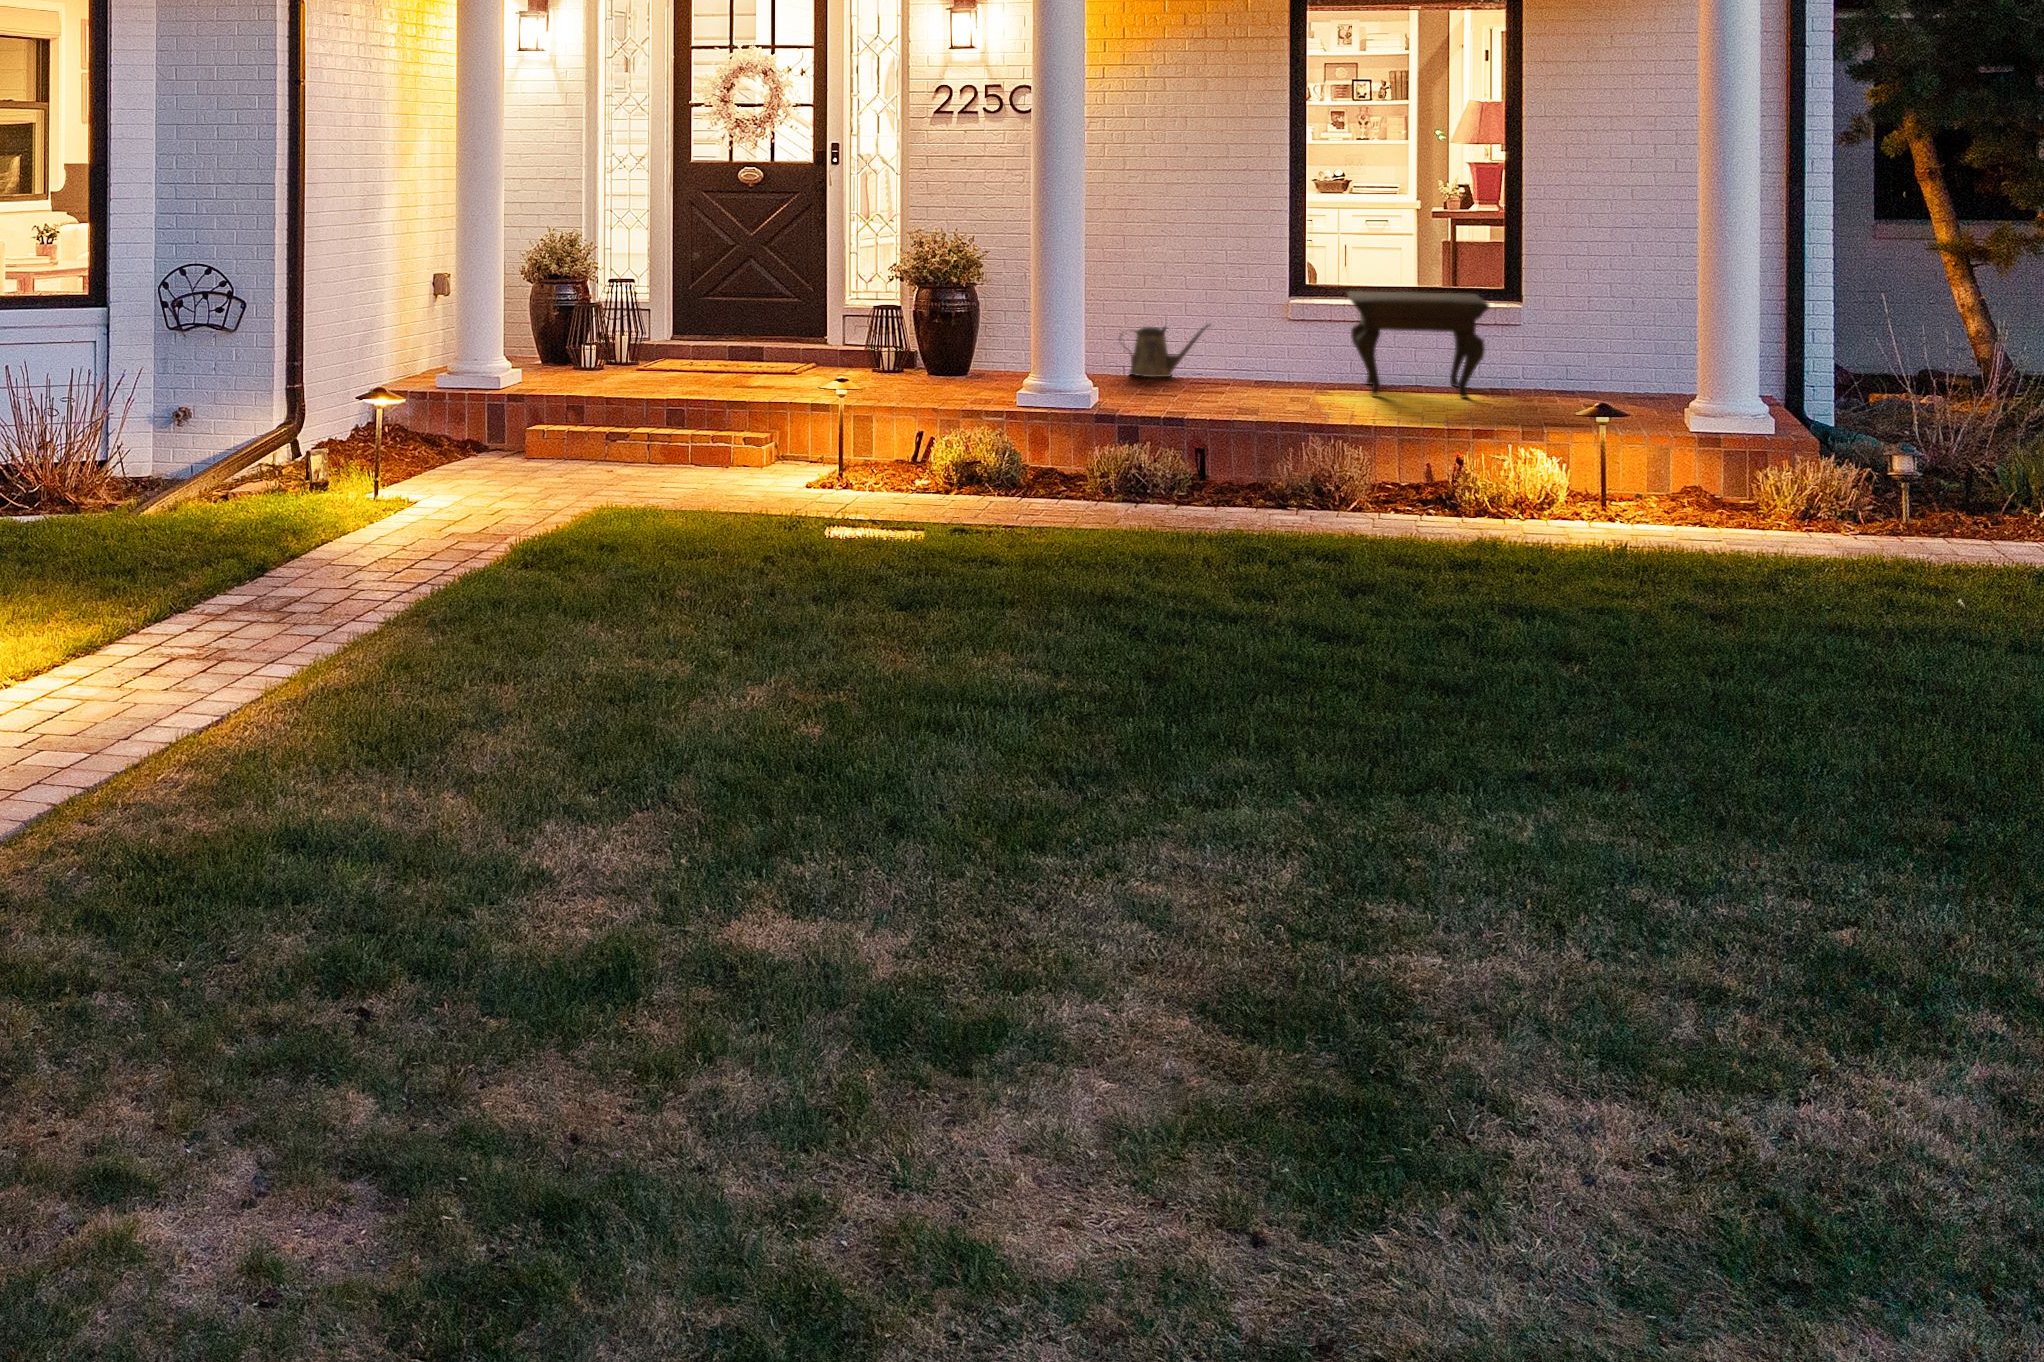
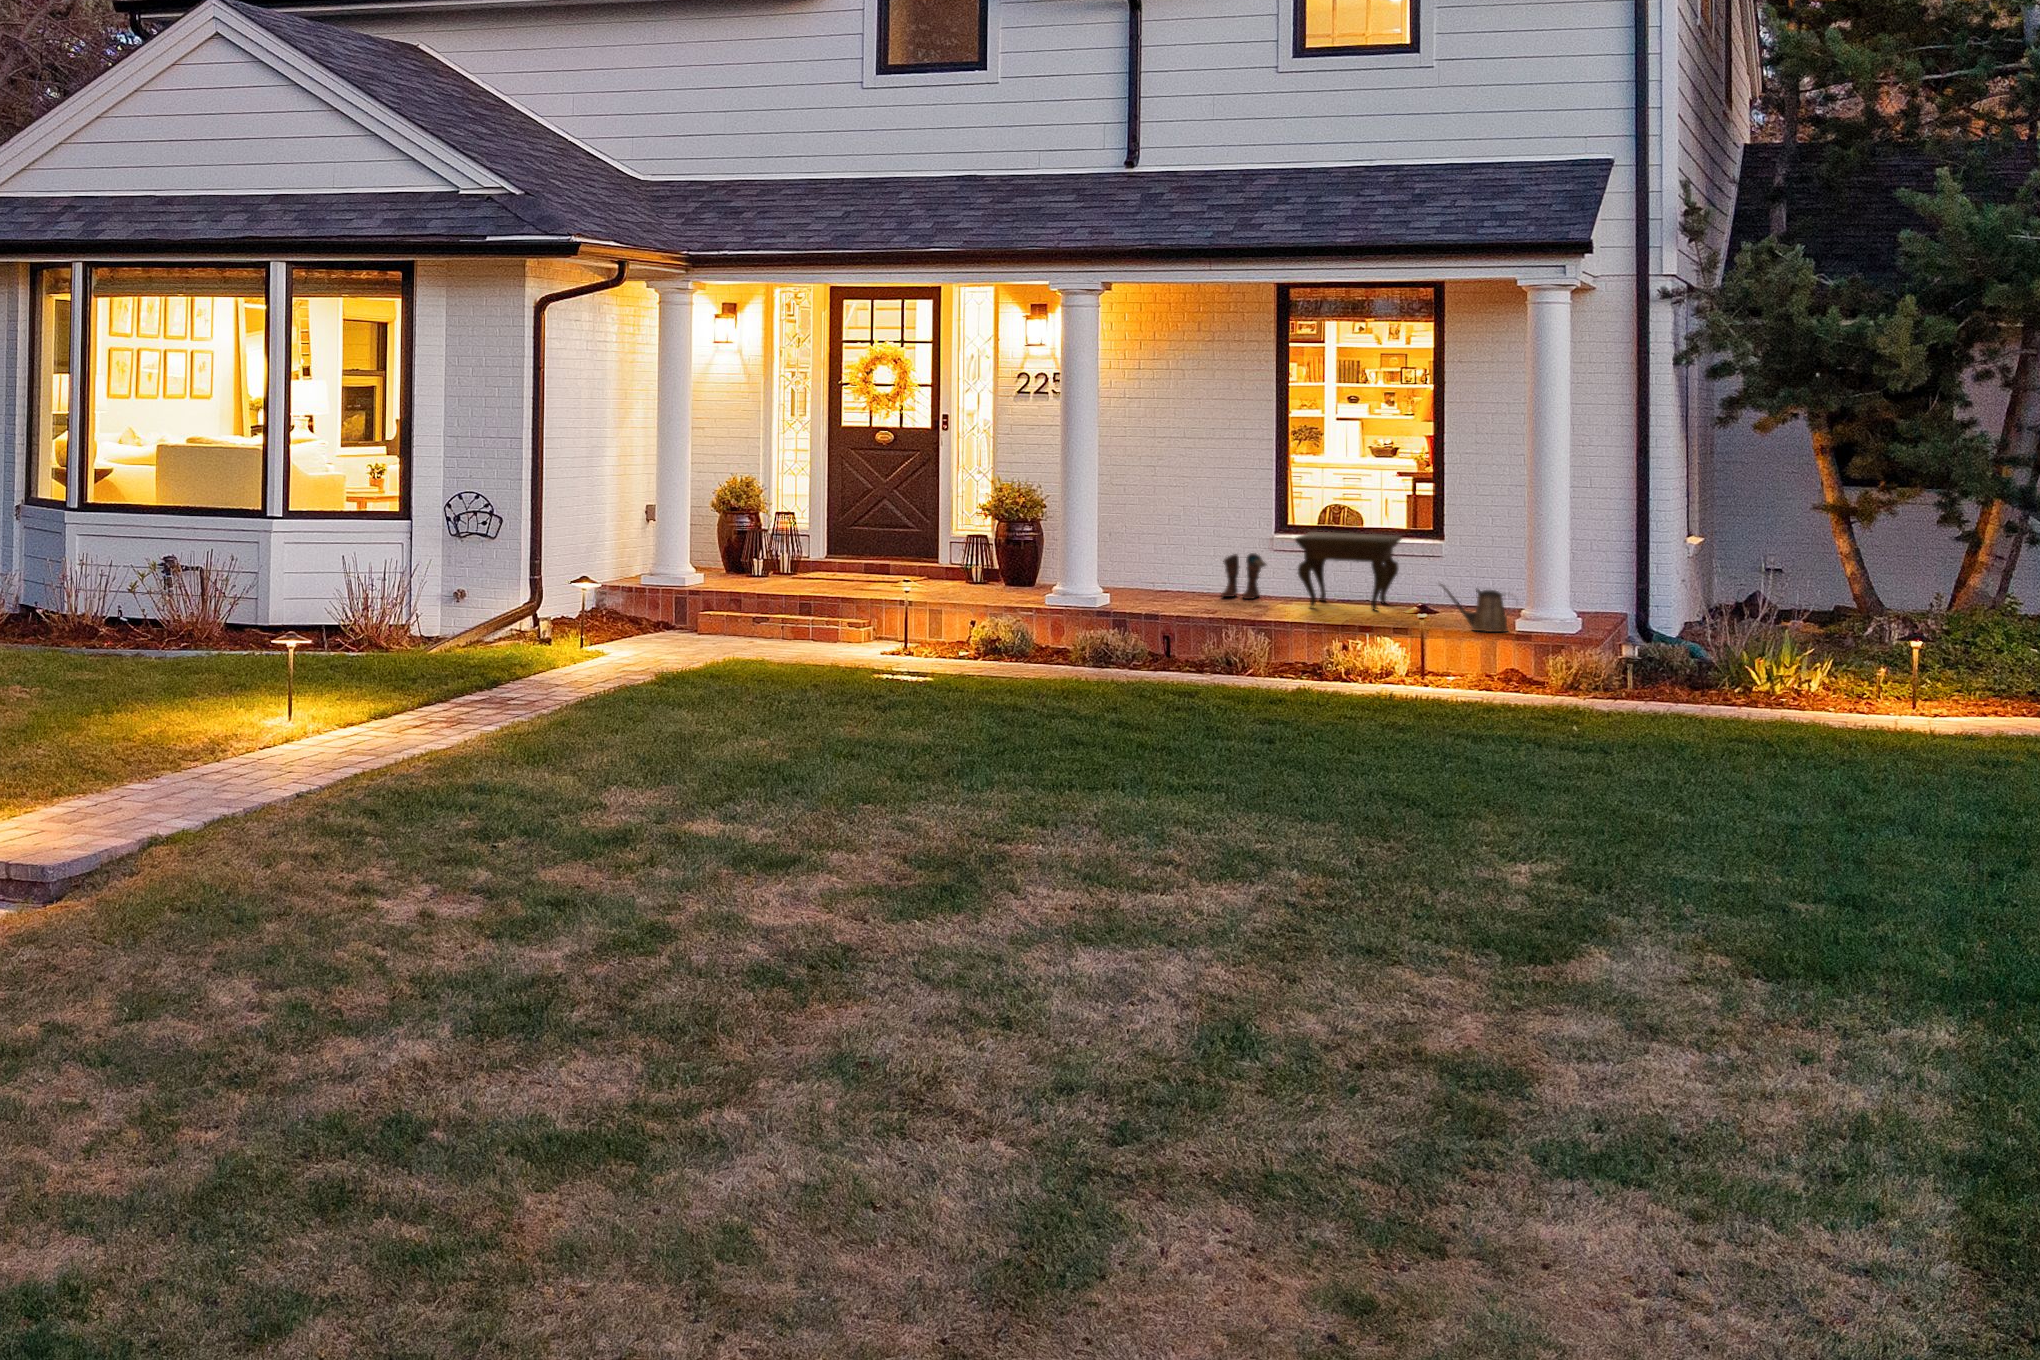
boots: none [1228,322,1295,384] -> present [1221,553,1266,599]
watering can: present [1120,324,1210,377] -> present [1440,584,1515,632]

